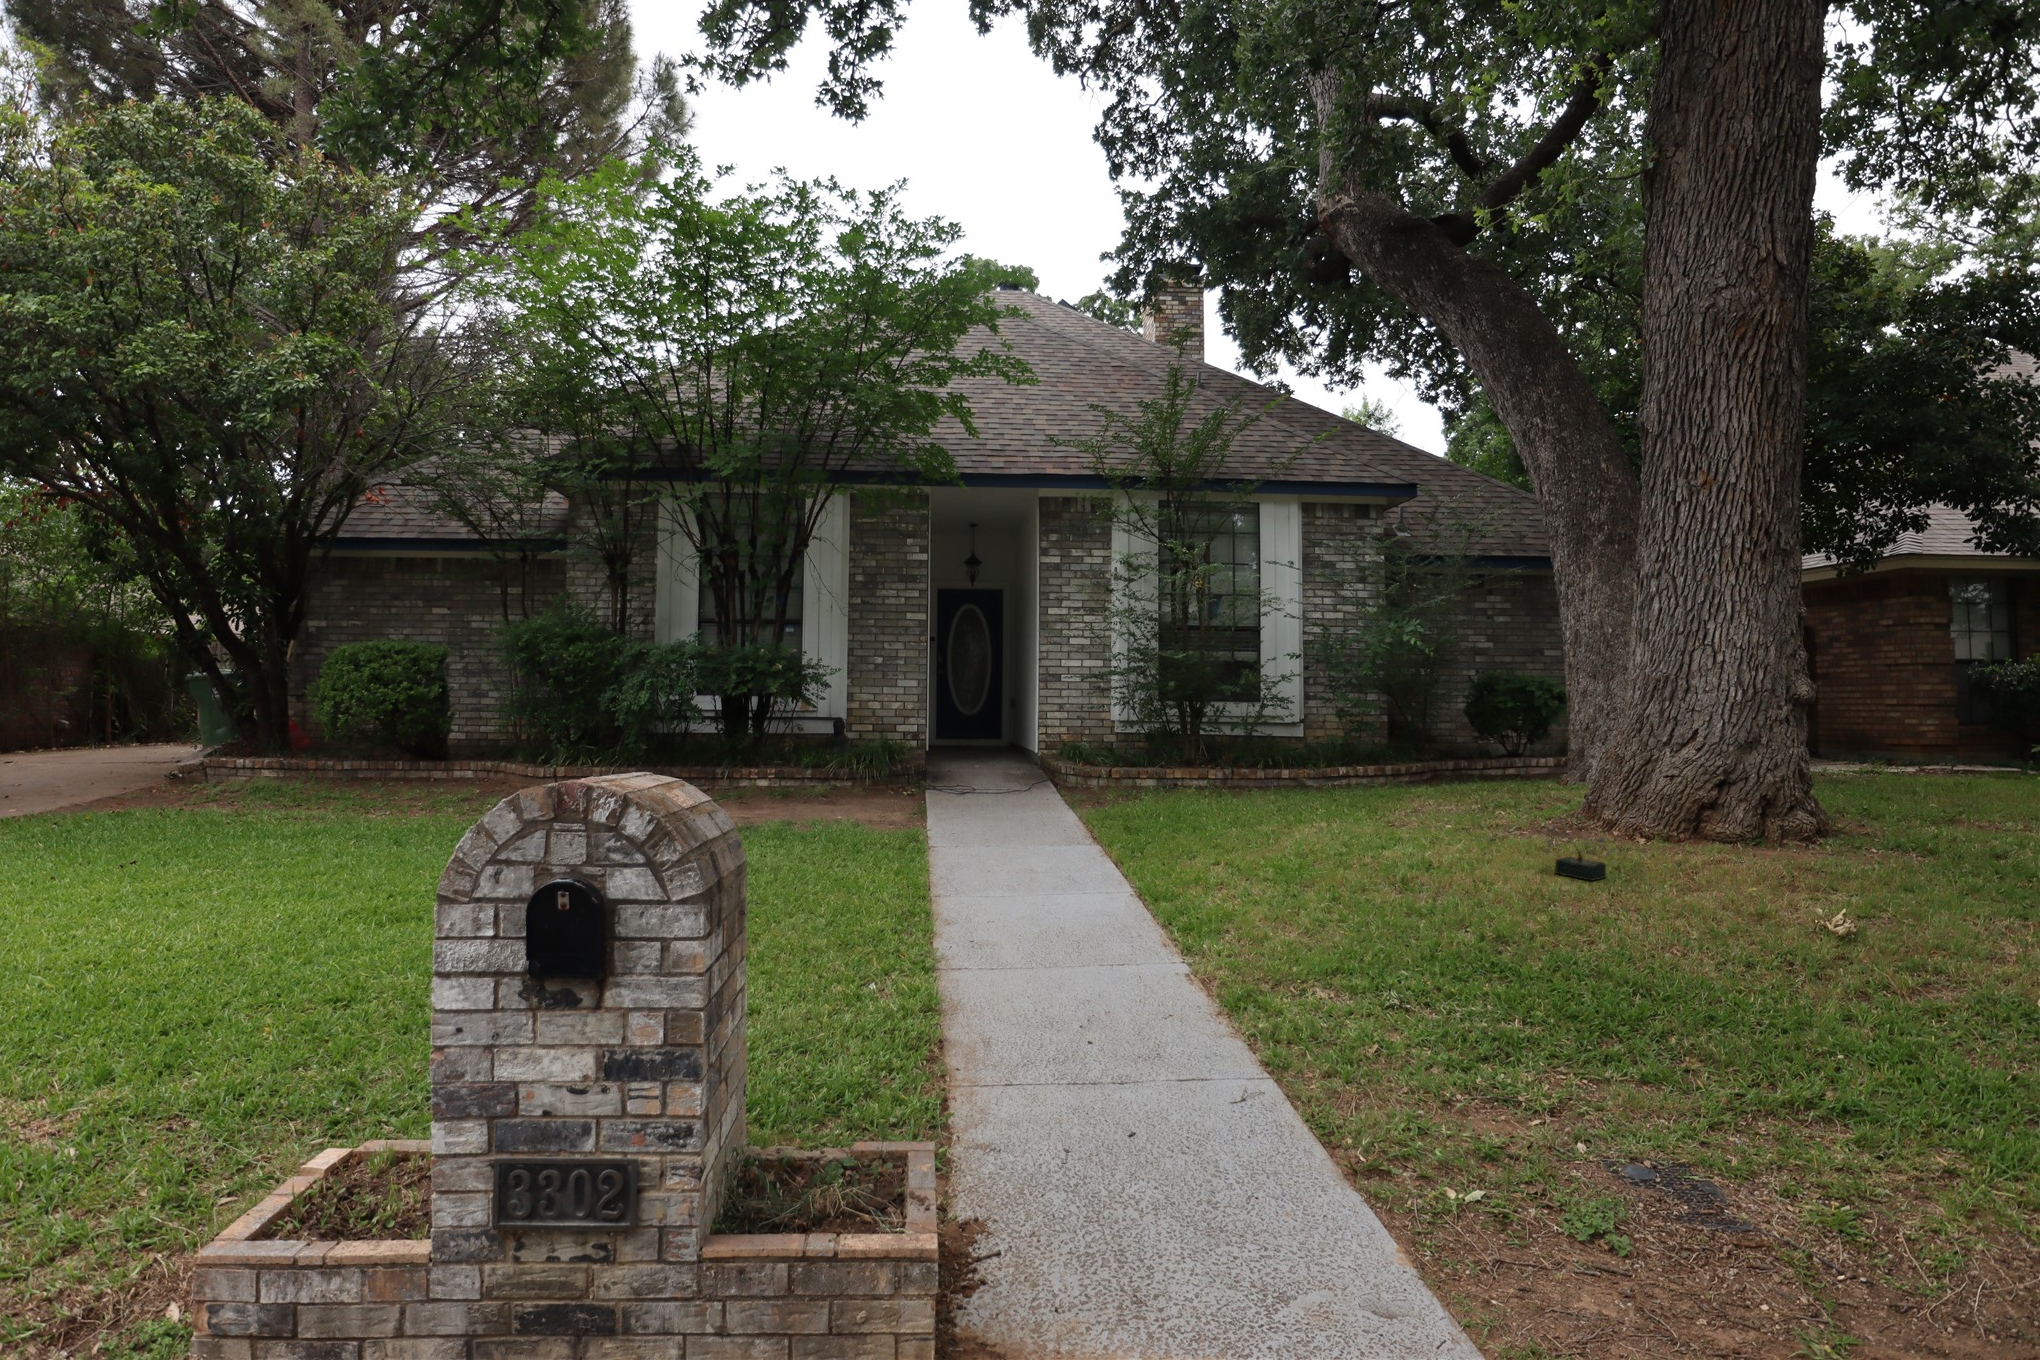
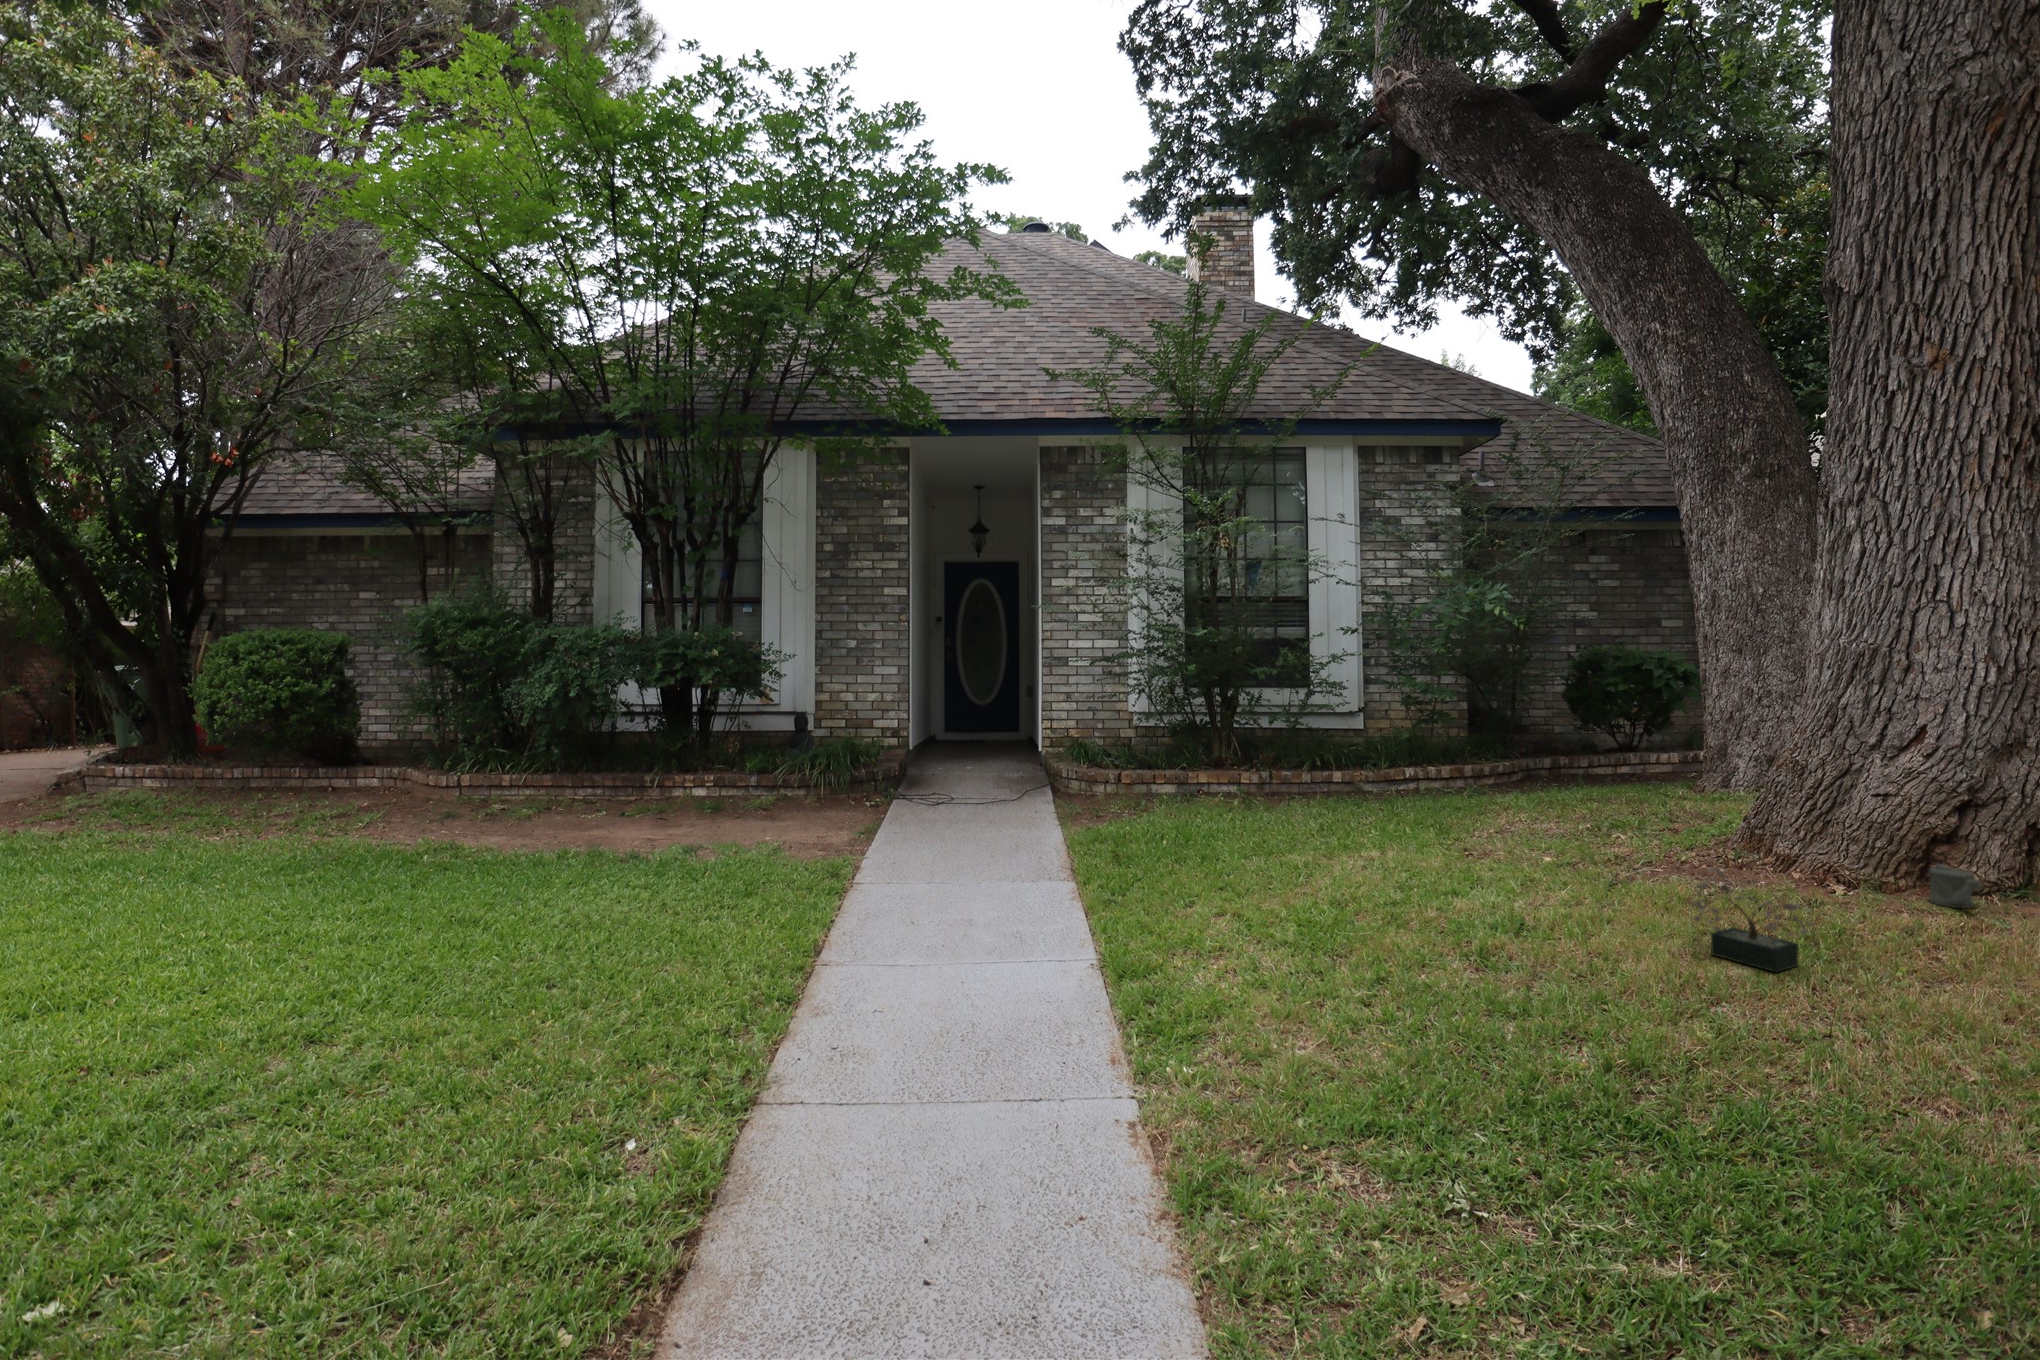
watering can: none [1696,821,1723,848] -> present [1929,864,1982,908]

